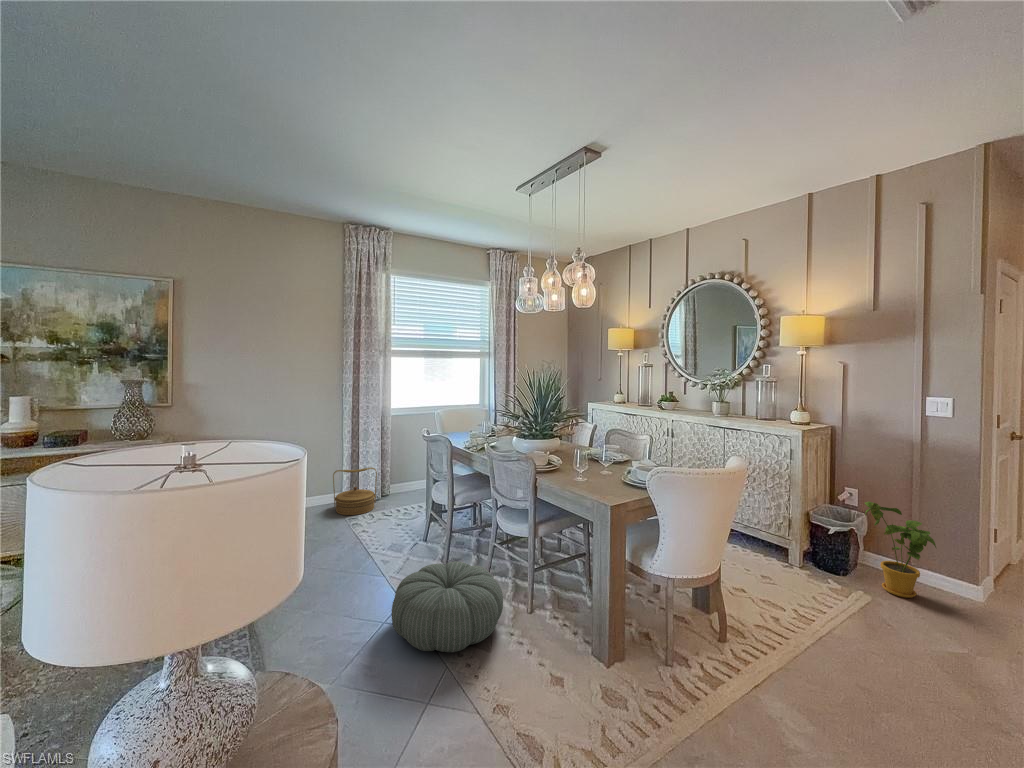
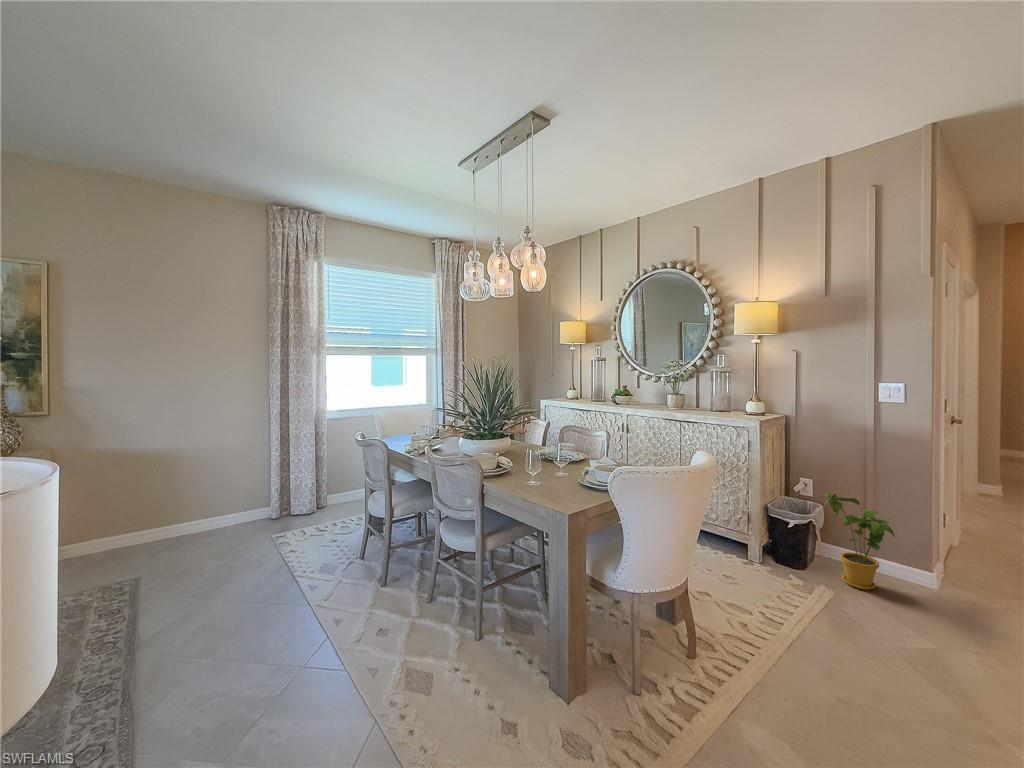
woven basket: present [333,468,377,515] -> none [255,478,308,534]
pouf: present [391,561,503,652] -> none [309,585,447,701]

